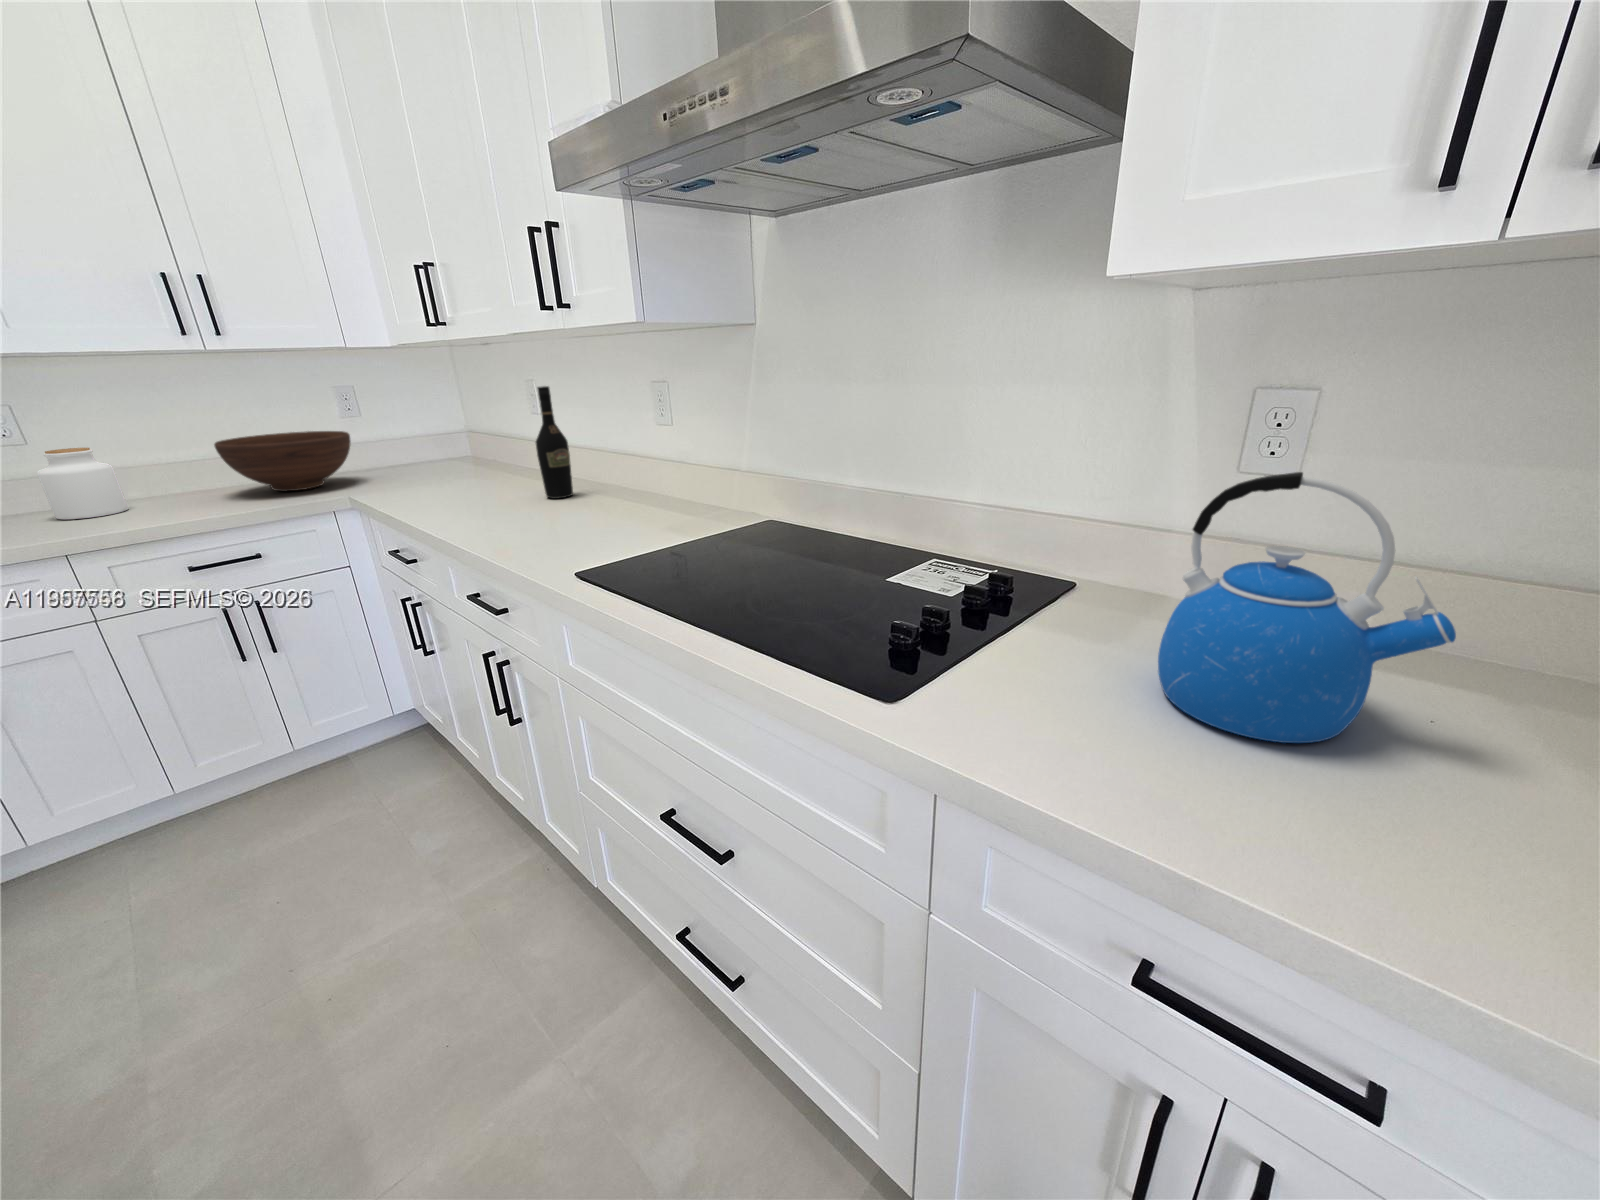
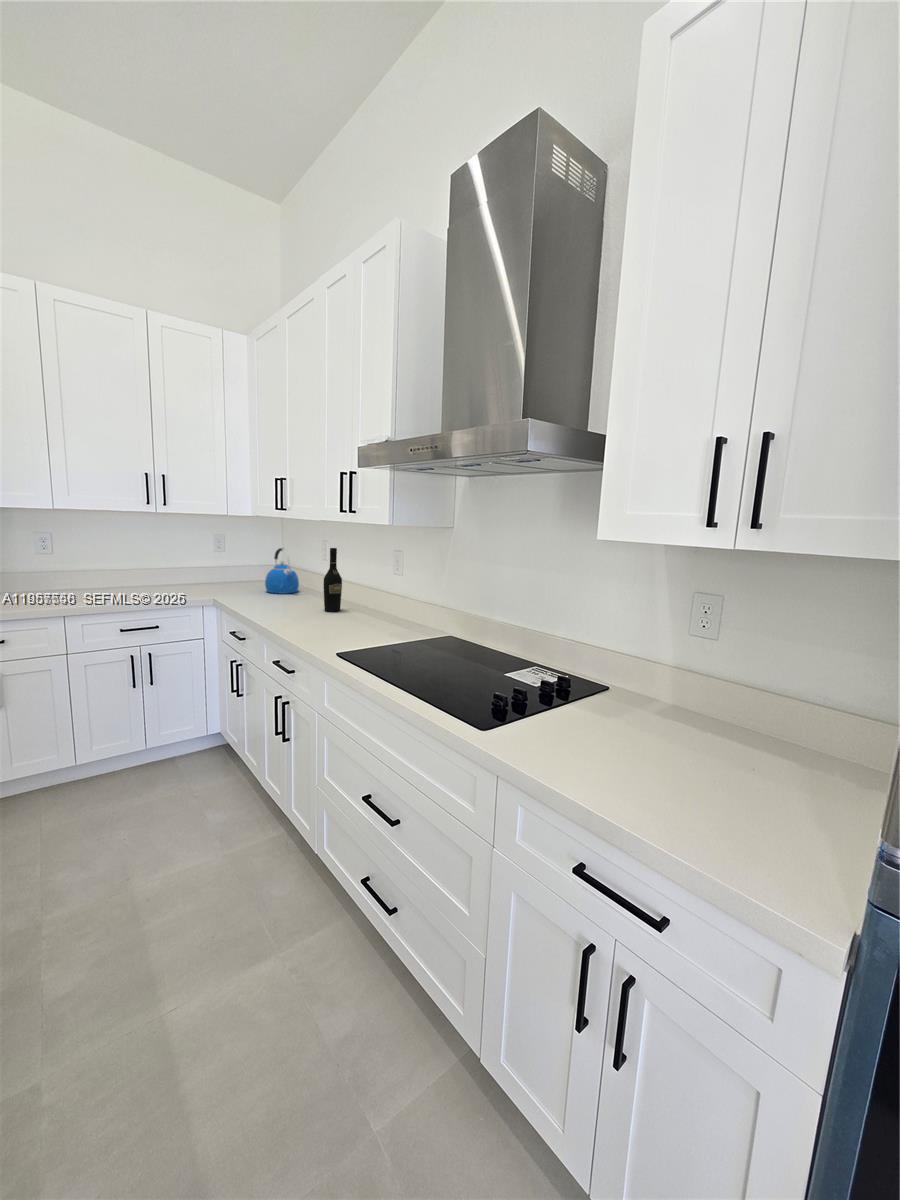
fruit bowl: present [214,431,351,491] -> none [146,558,218,592]
jar: present [37,448,128,519] -> none [56,558,94,596]
kettle: present [1158,472,1456,743] -> present [265,548,299,594]

